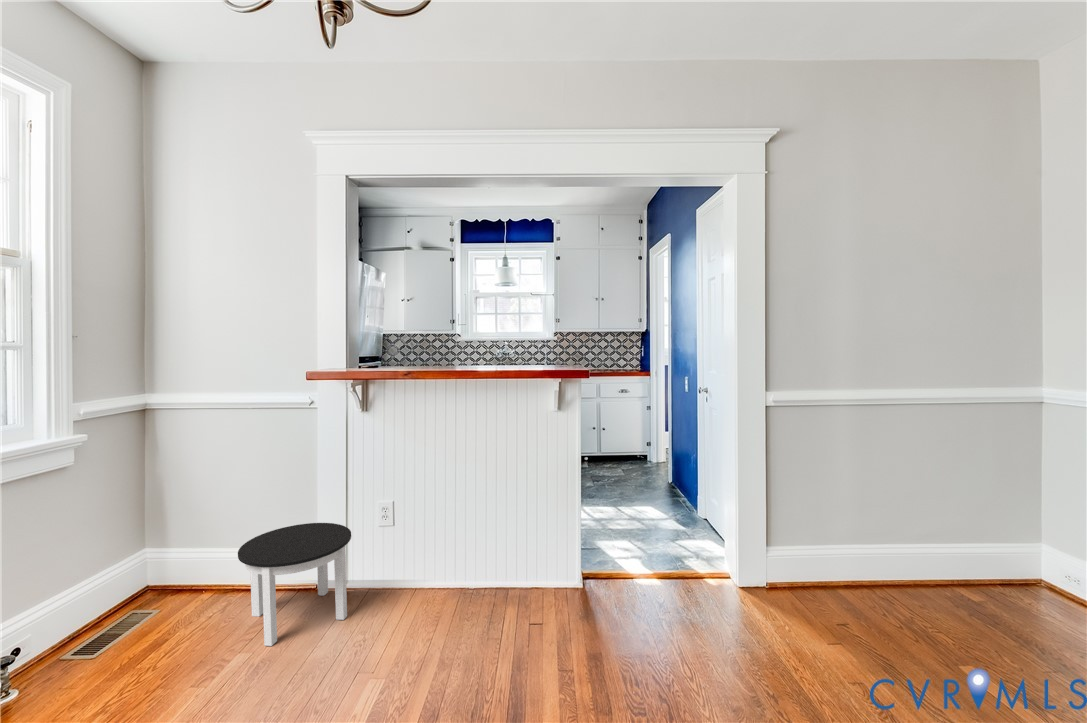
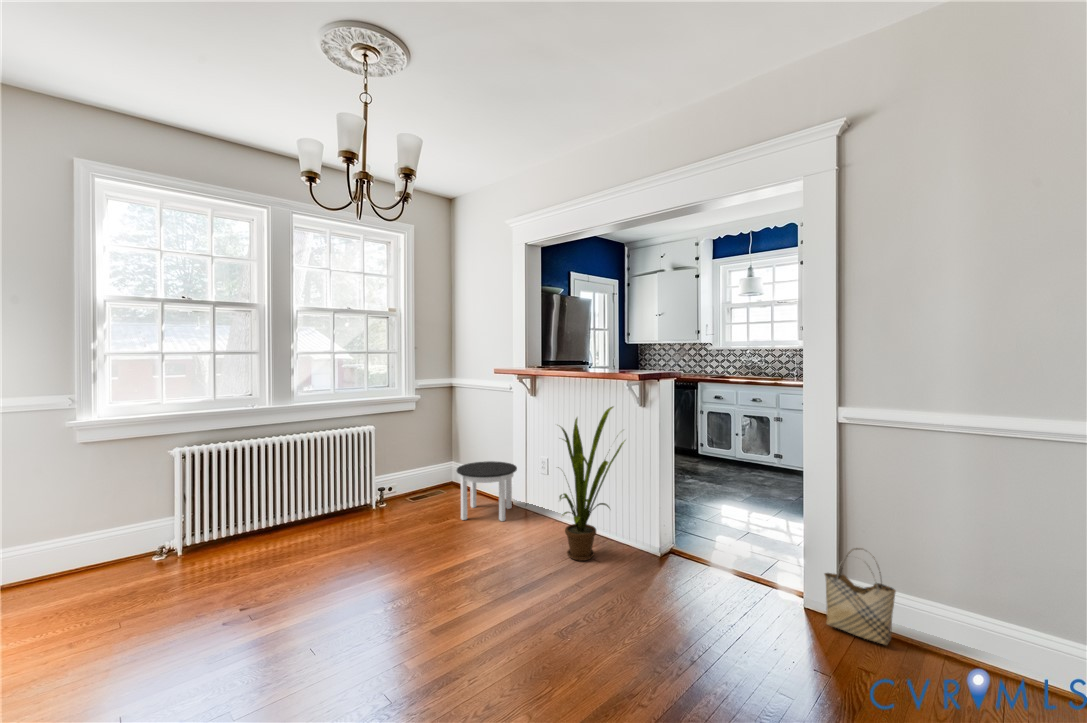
house plant: none [458,414,570,633] -> present [558,407,624,561]
woven basket: none [773,516,827,595] -> present [825,548,896,645]

